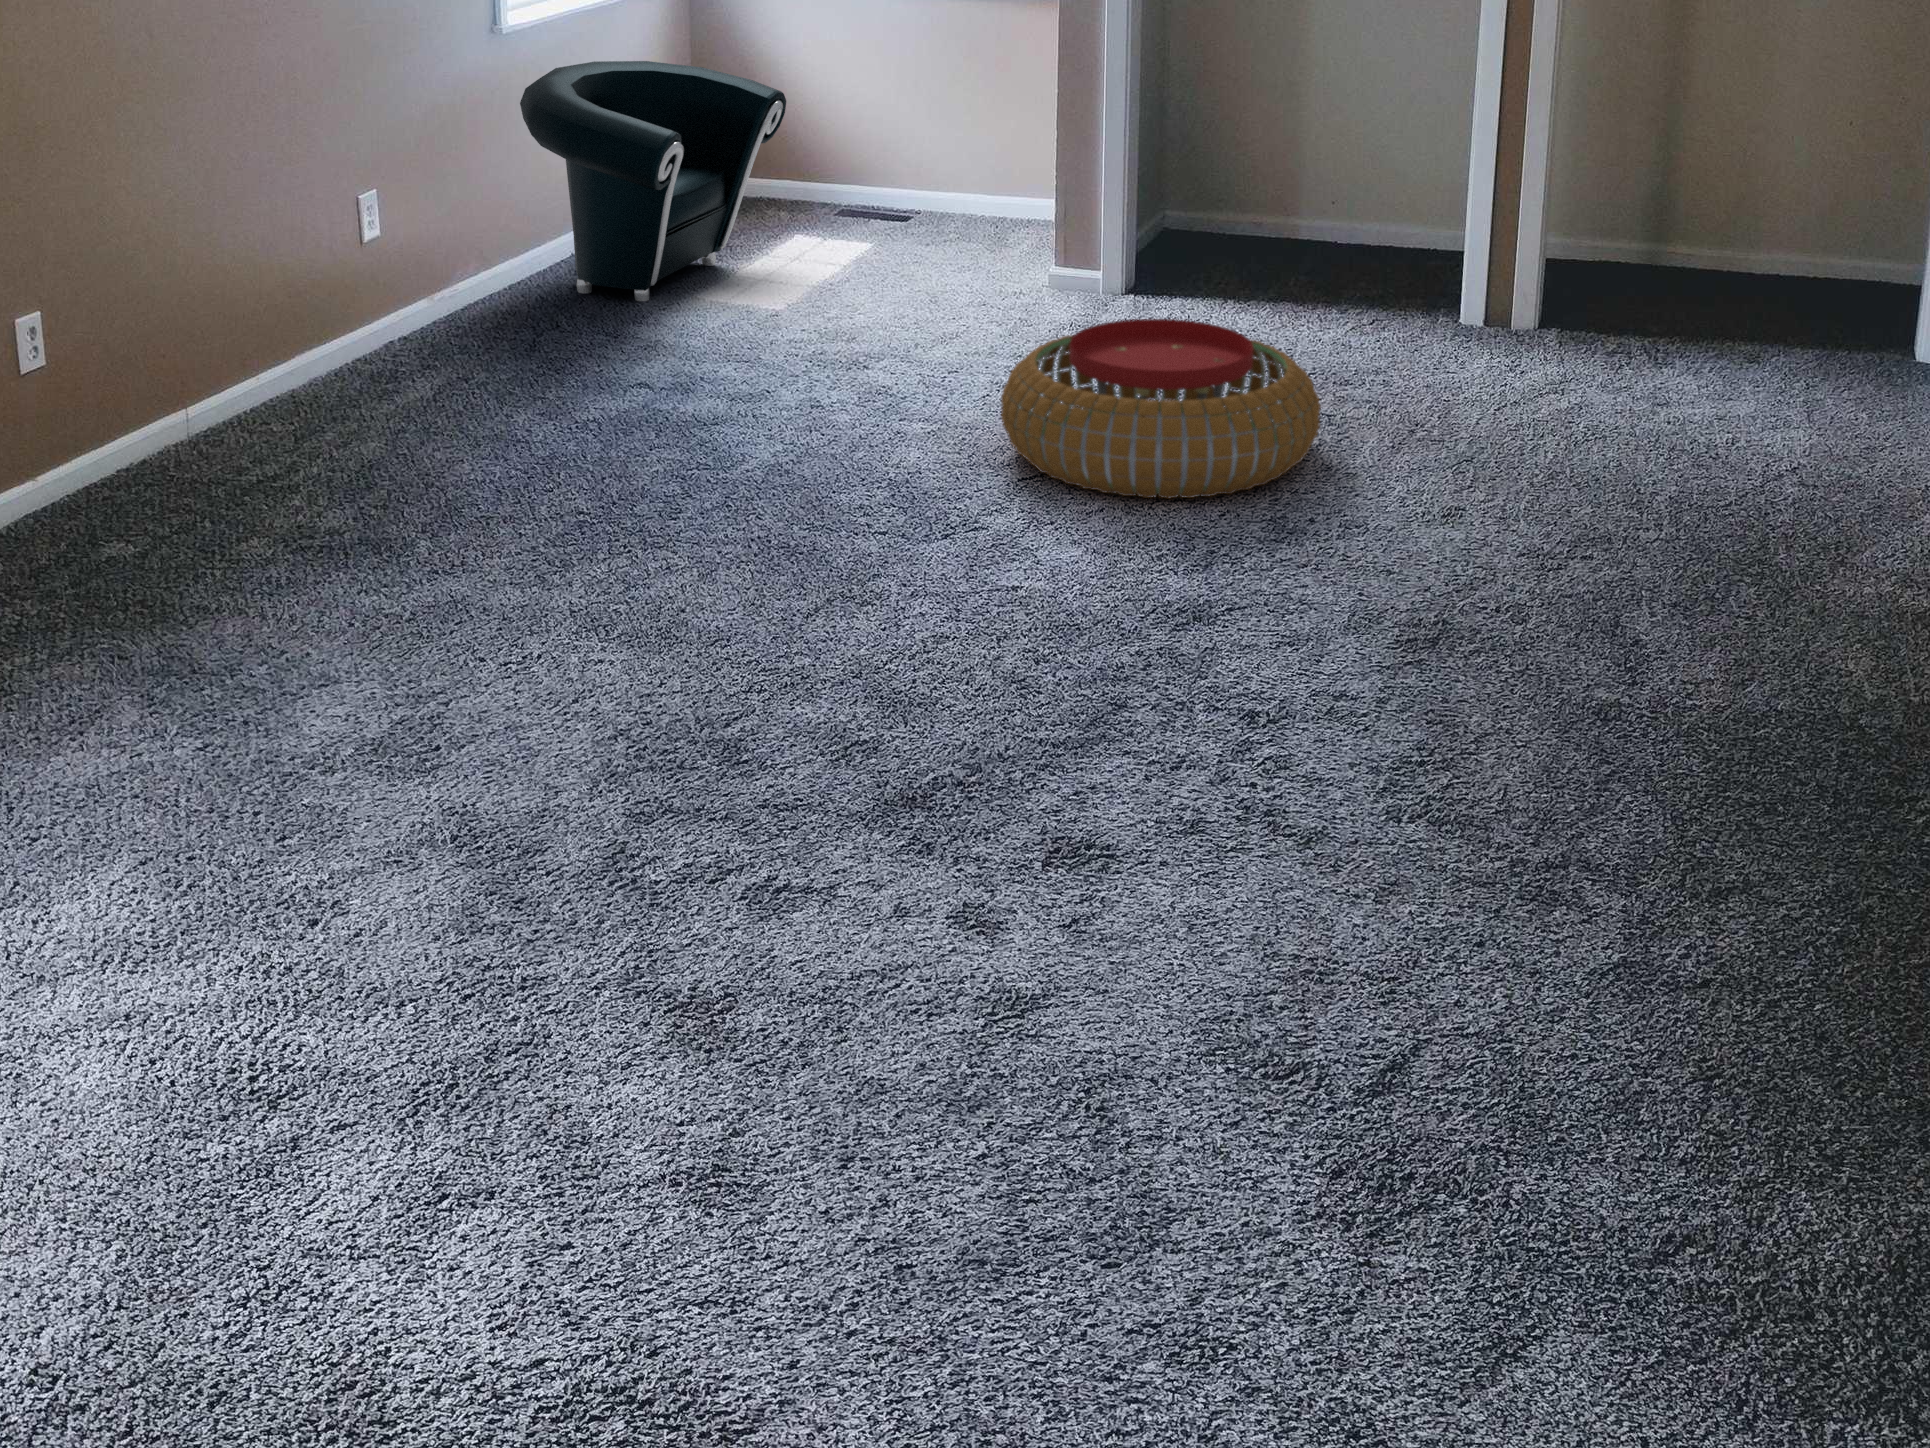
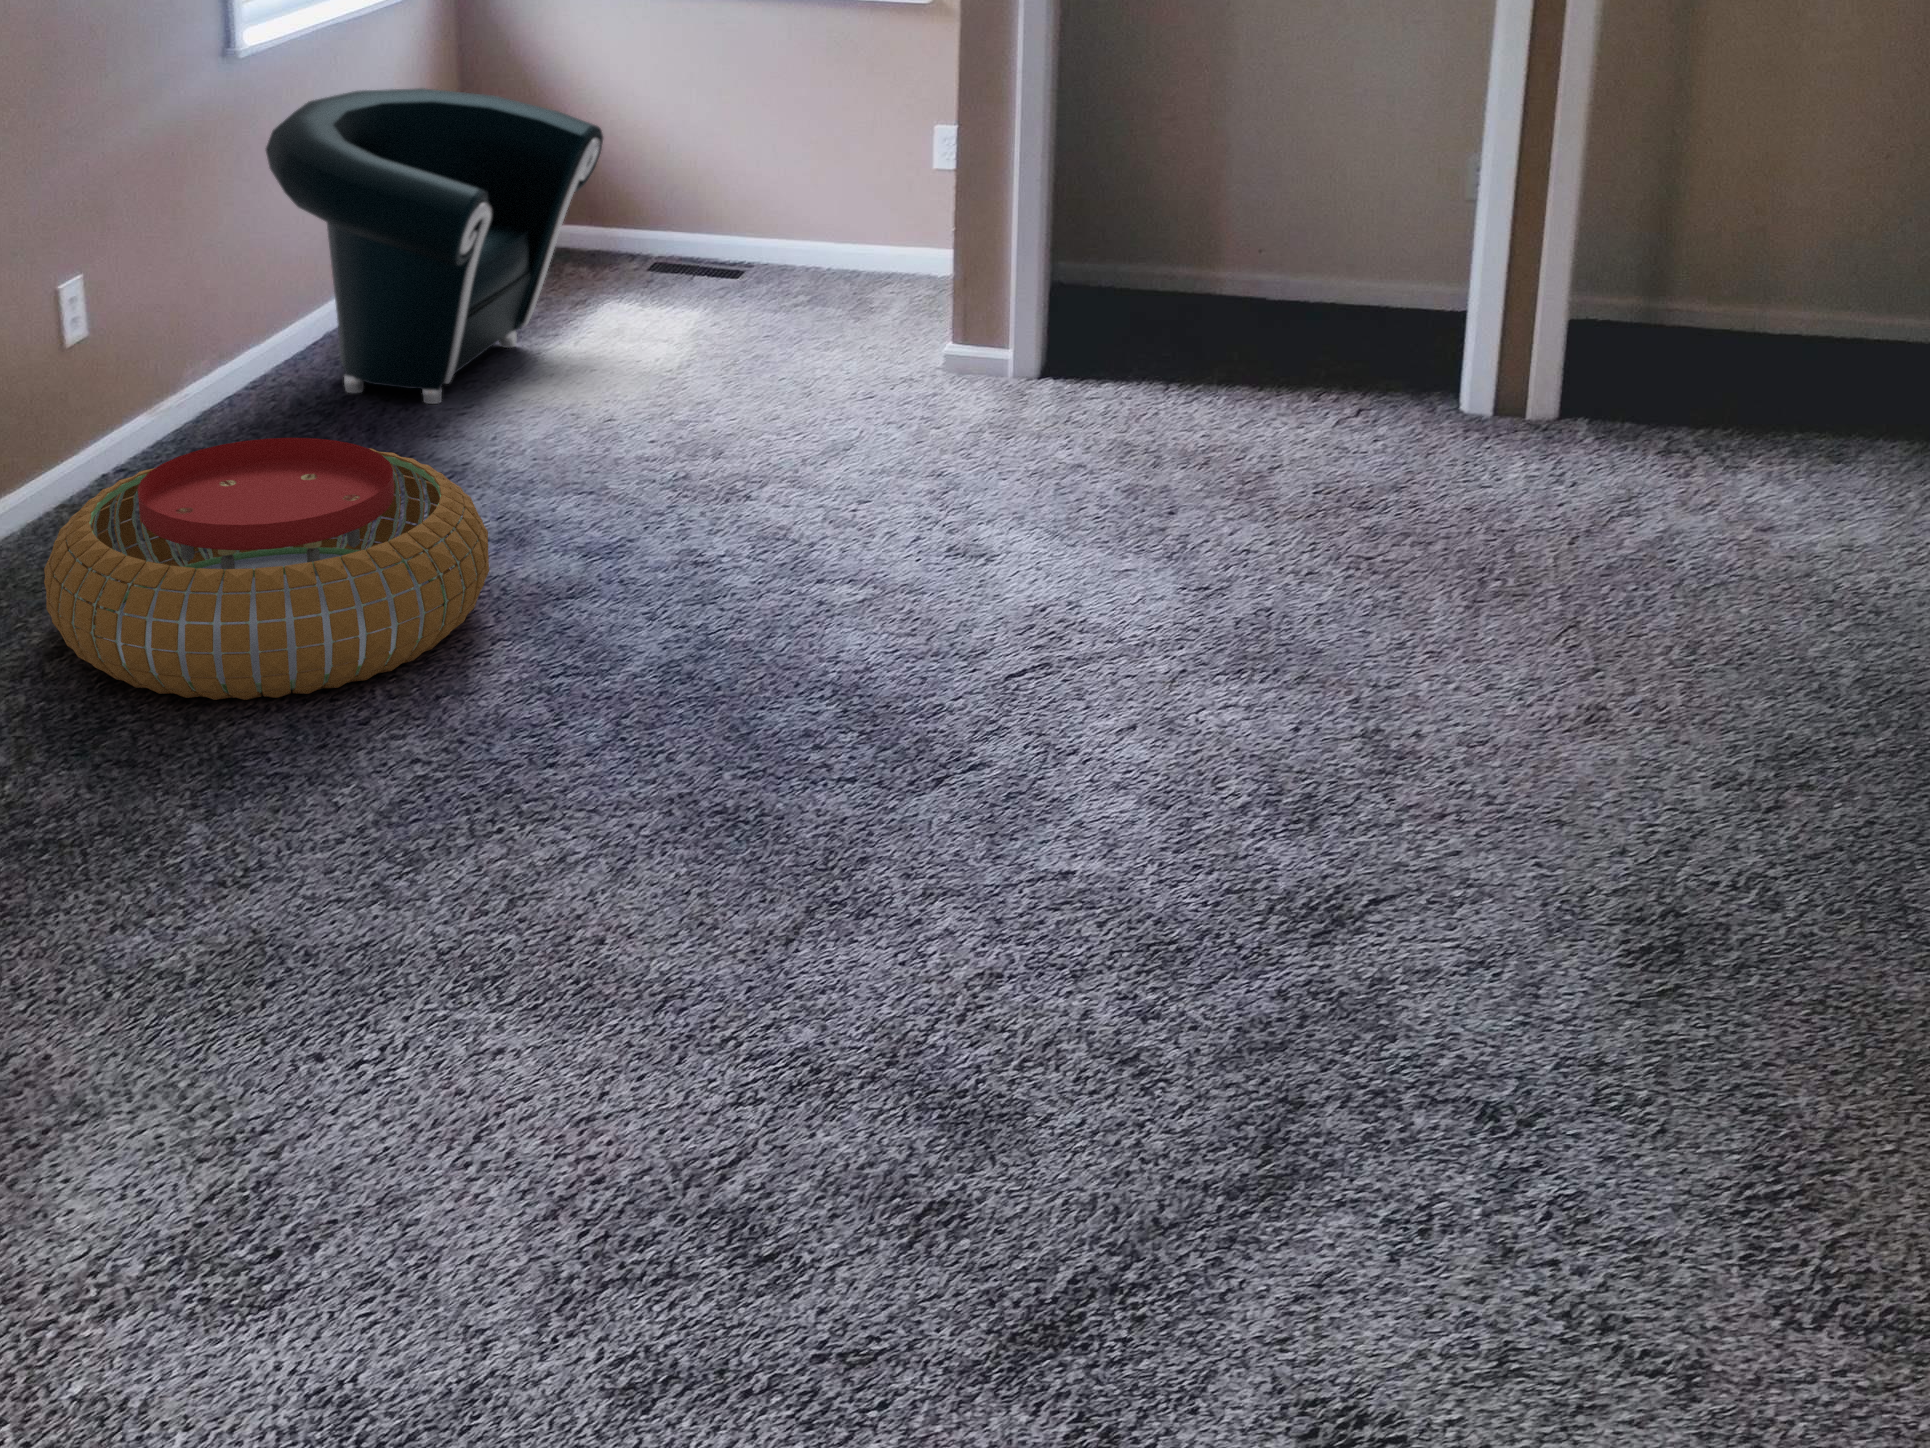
pouf: present [1001,319,1321,499] -> present [44,438,489,700]

